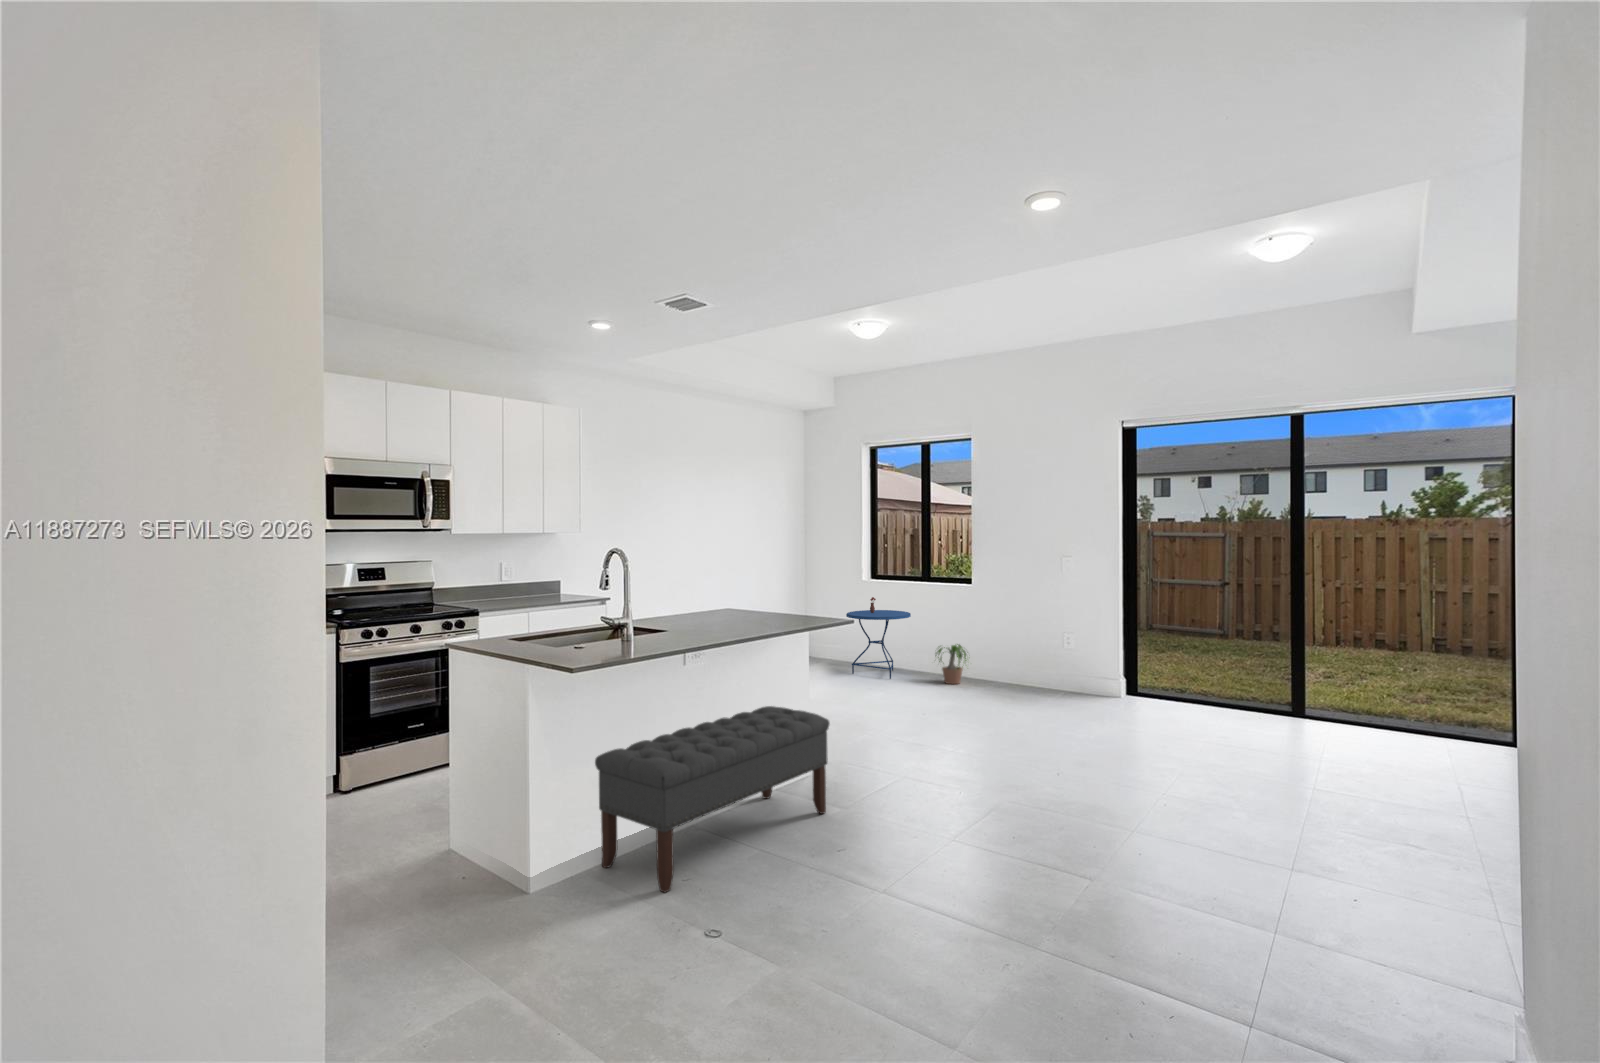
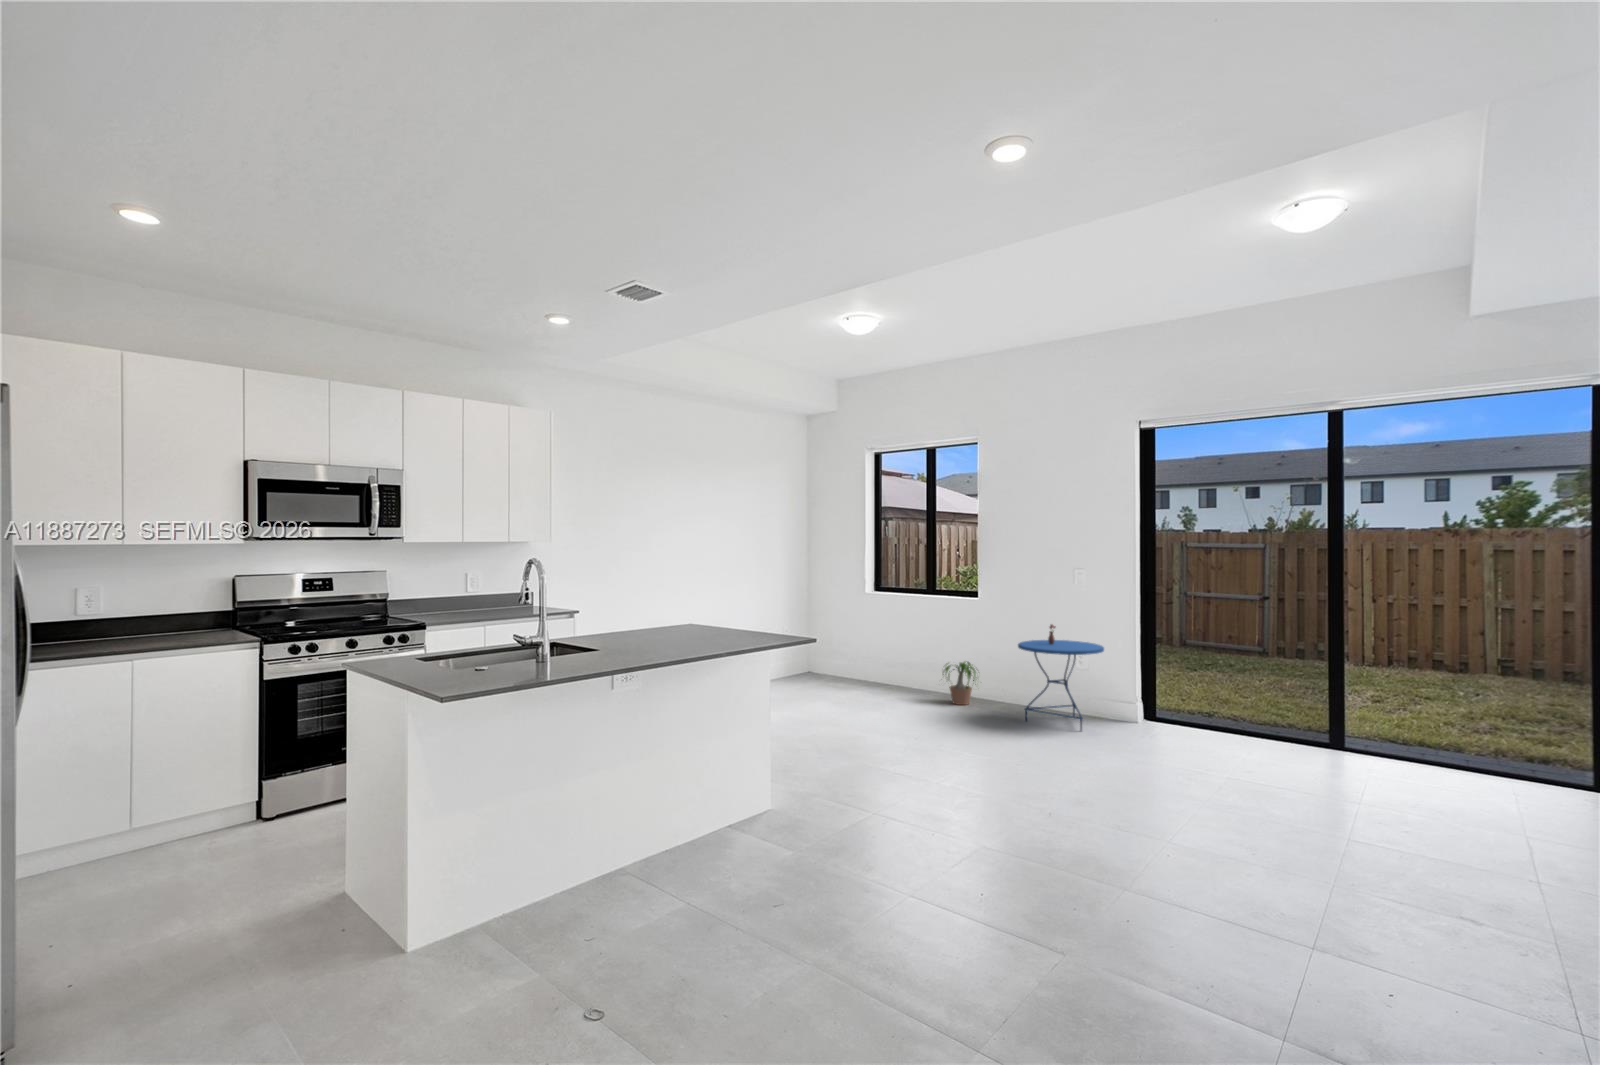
side table: present [846,597,911,679] -> present [1018,625,1104,730]
bench: present [595,706,830,892] -> none [549,740,835,985]

